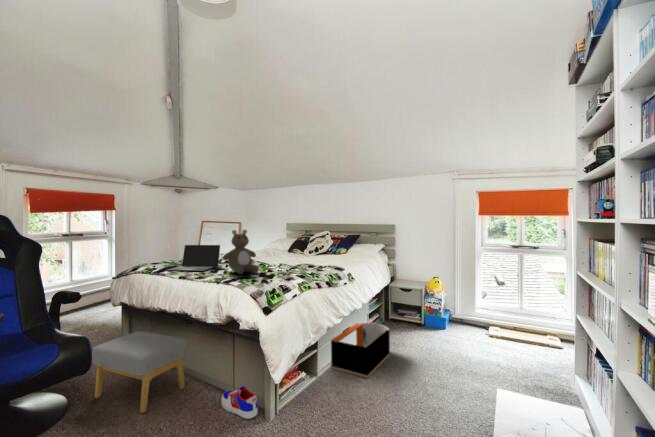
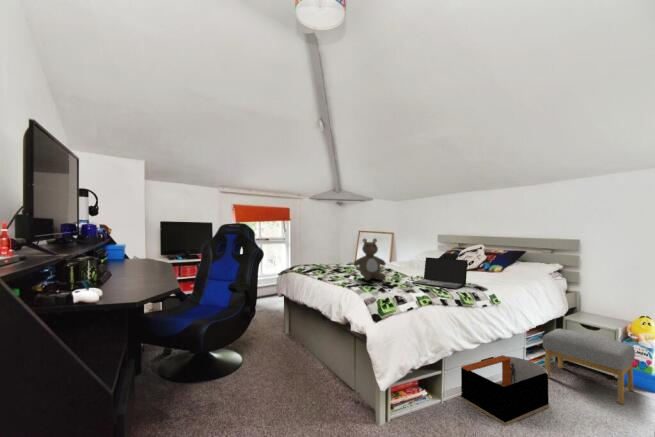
laptop: present [165,245,220,271] -> present [412,257,467,289]
footstool: present [92,331,186,413] -> present [543,329,635,404]
sneaker: present [221,386,258,419] -> none [338,389,366,423]

